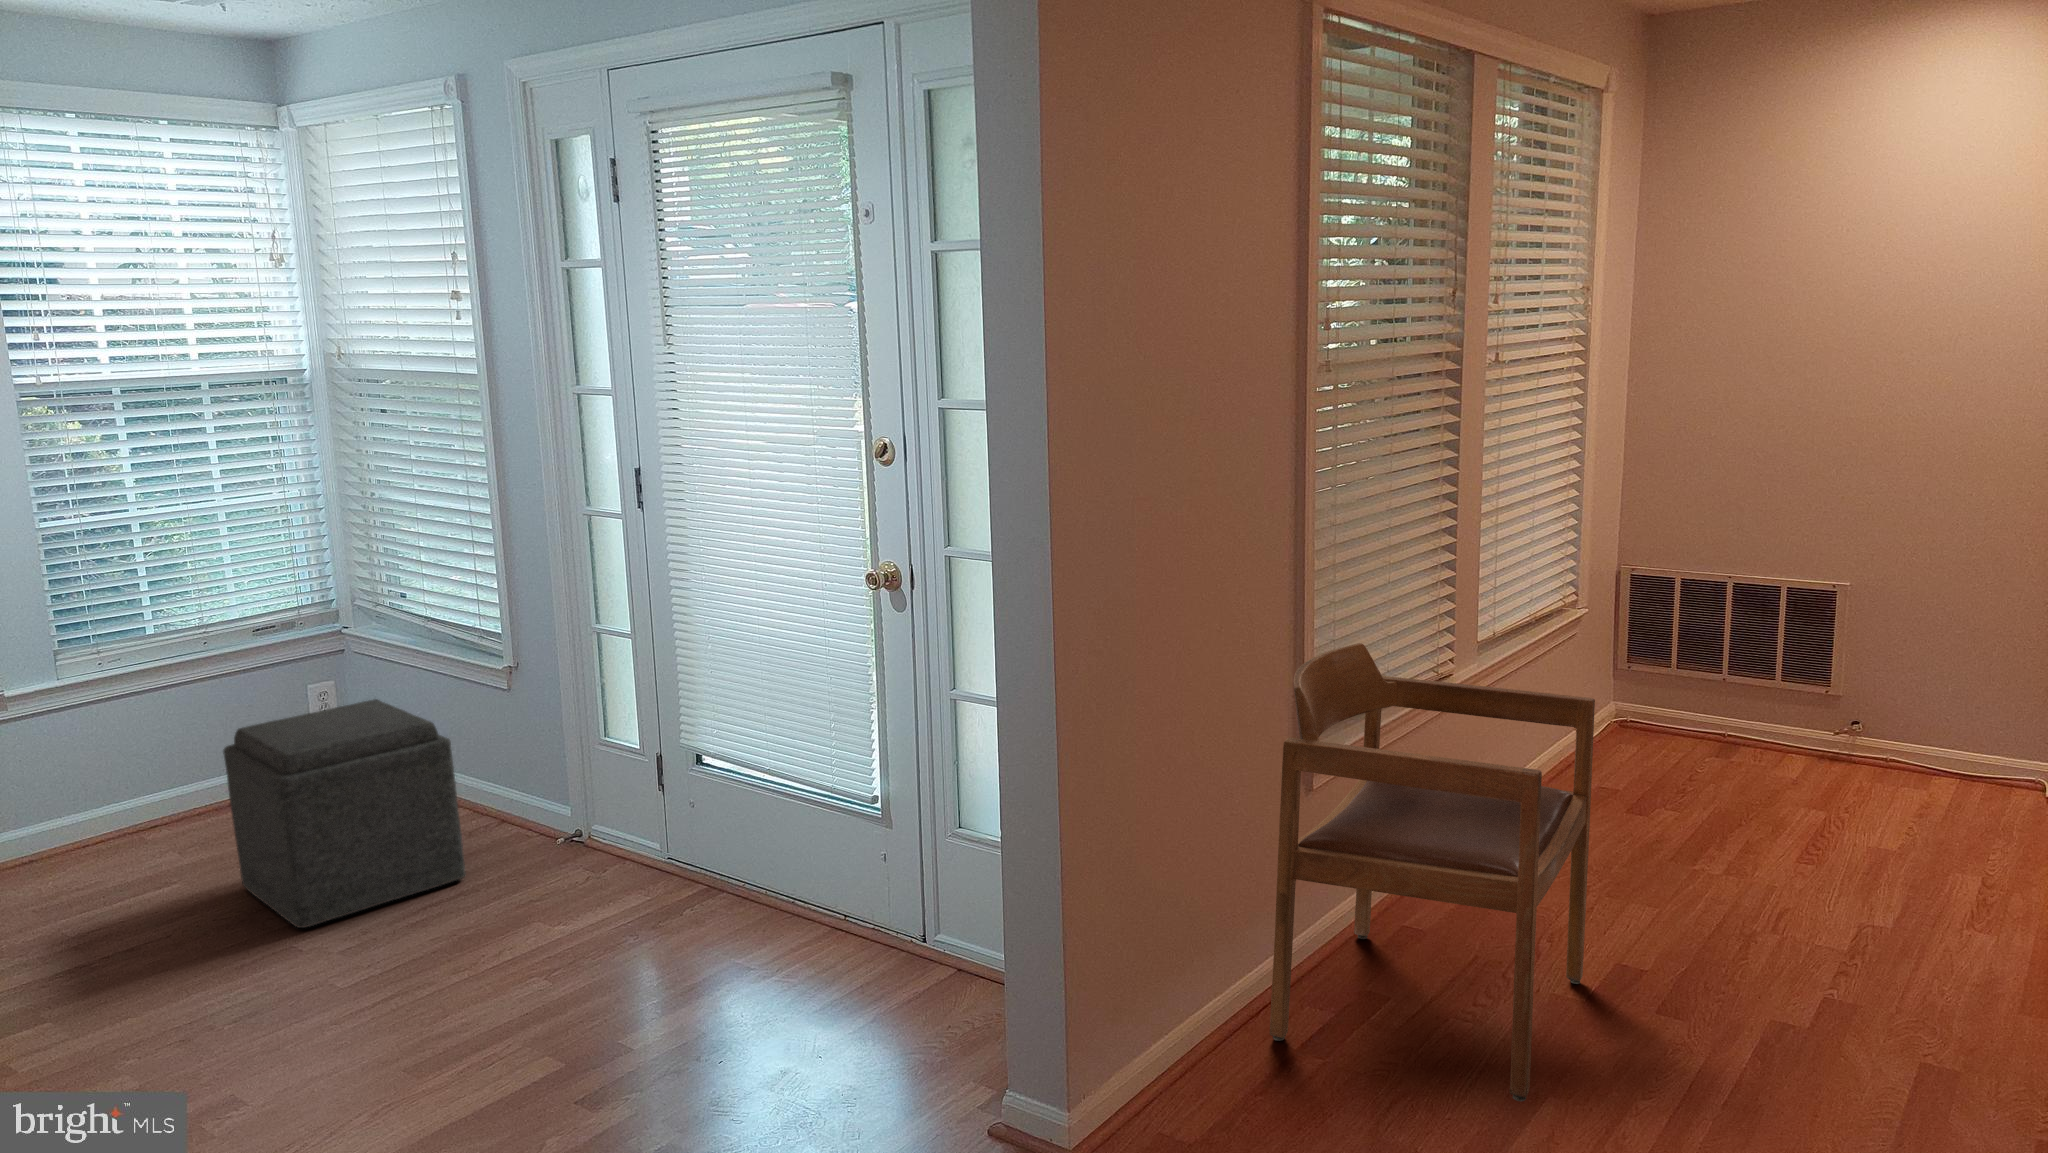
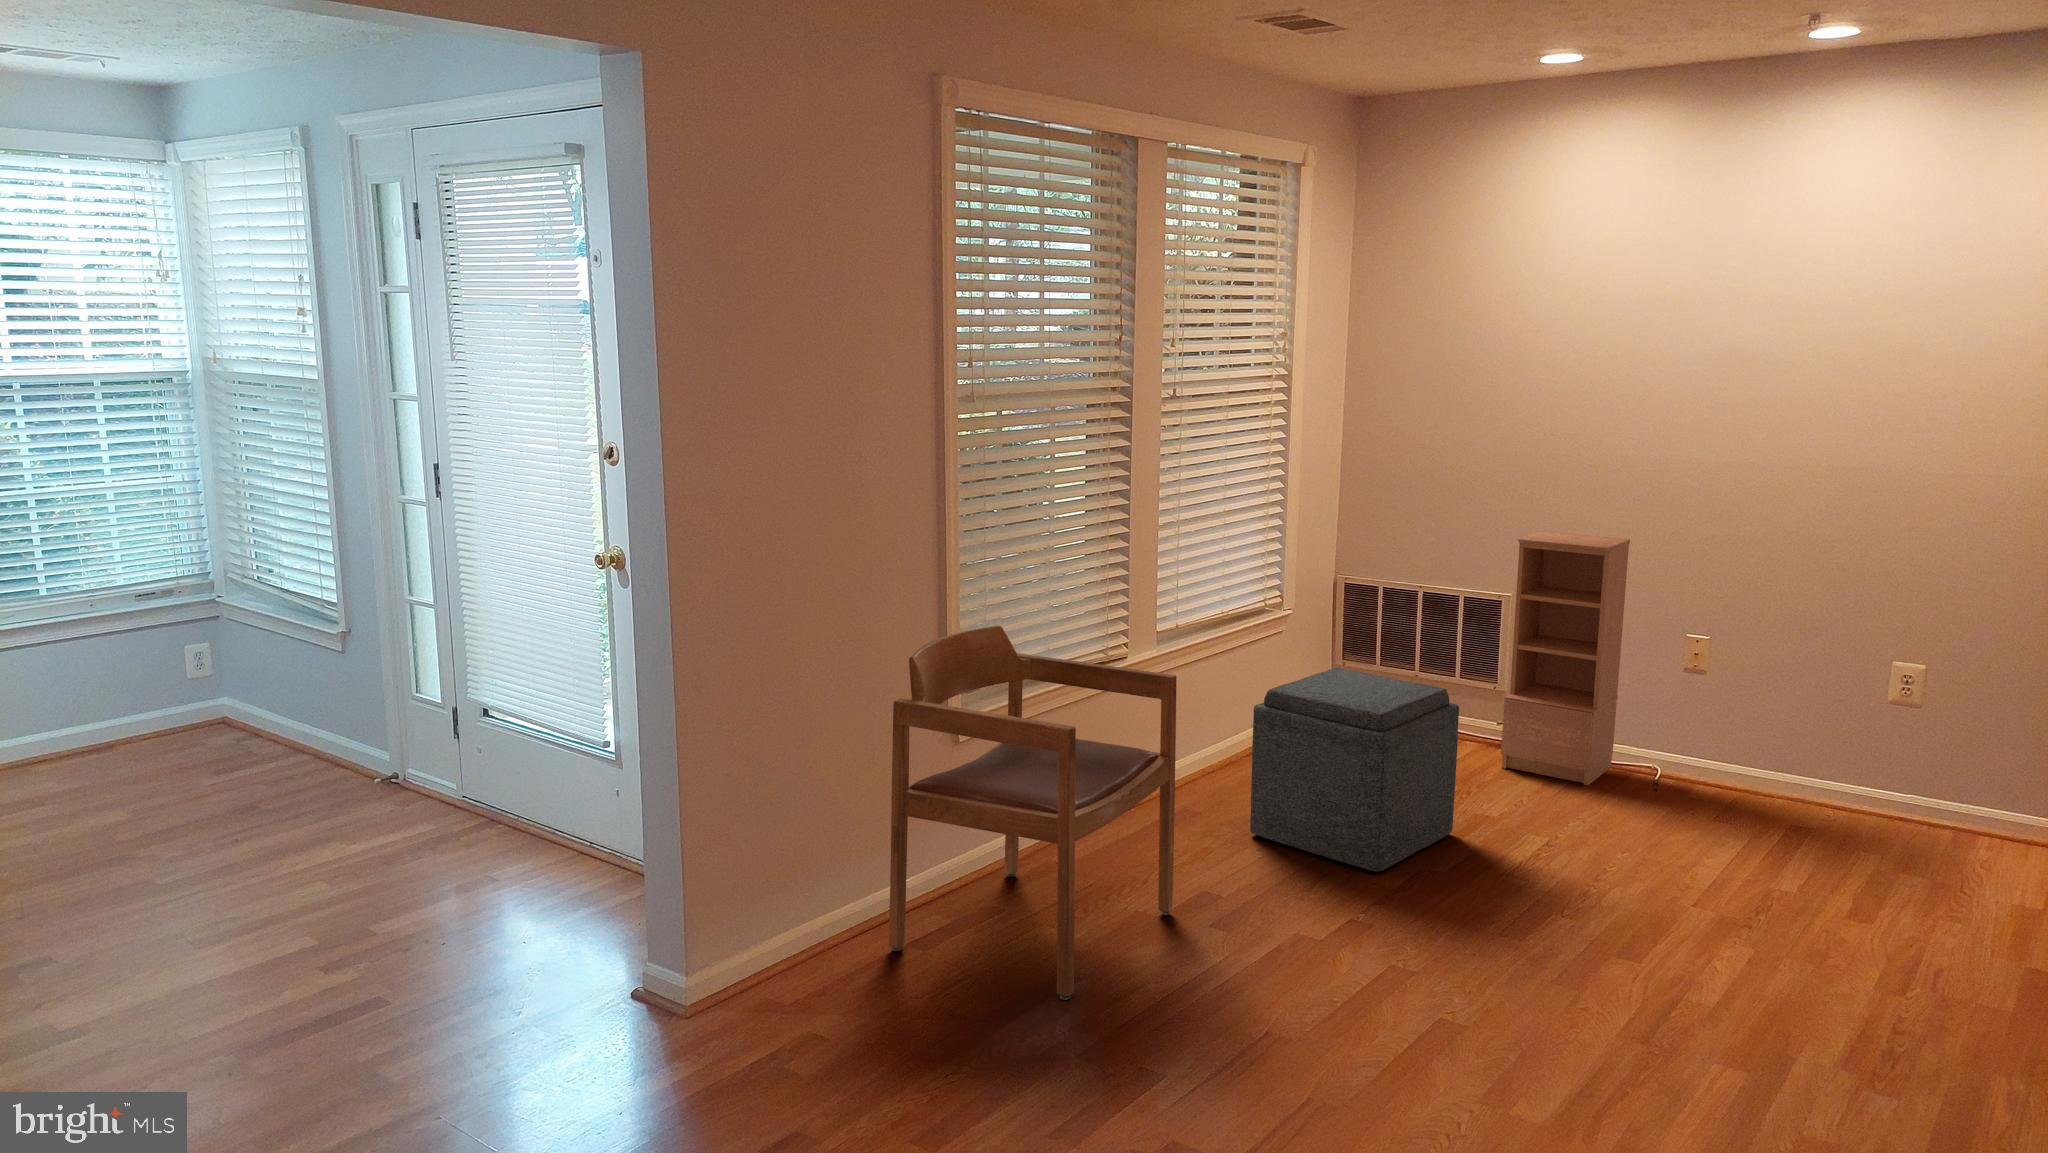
bookcase: none [1854,510,2008,804] -> present [1501,531,1630,785]
ottoman: present [223,699,466,928] -> present [1250,667,1459,871]

